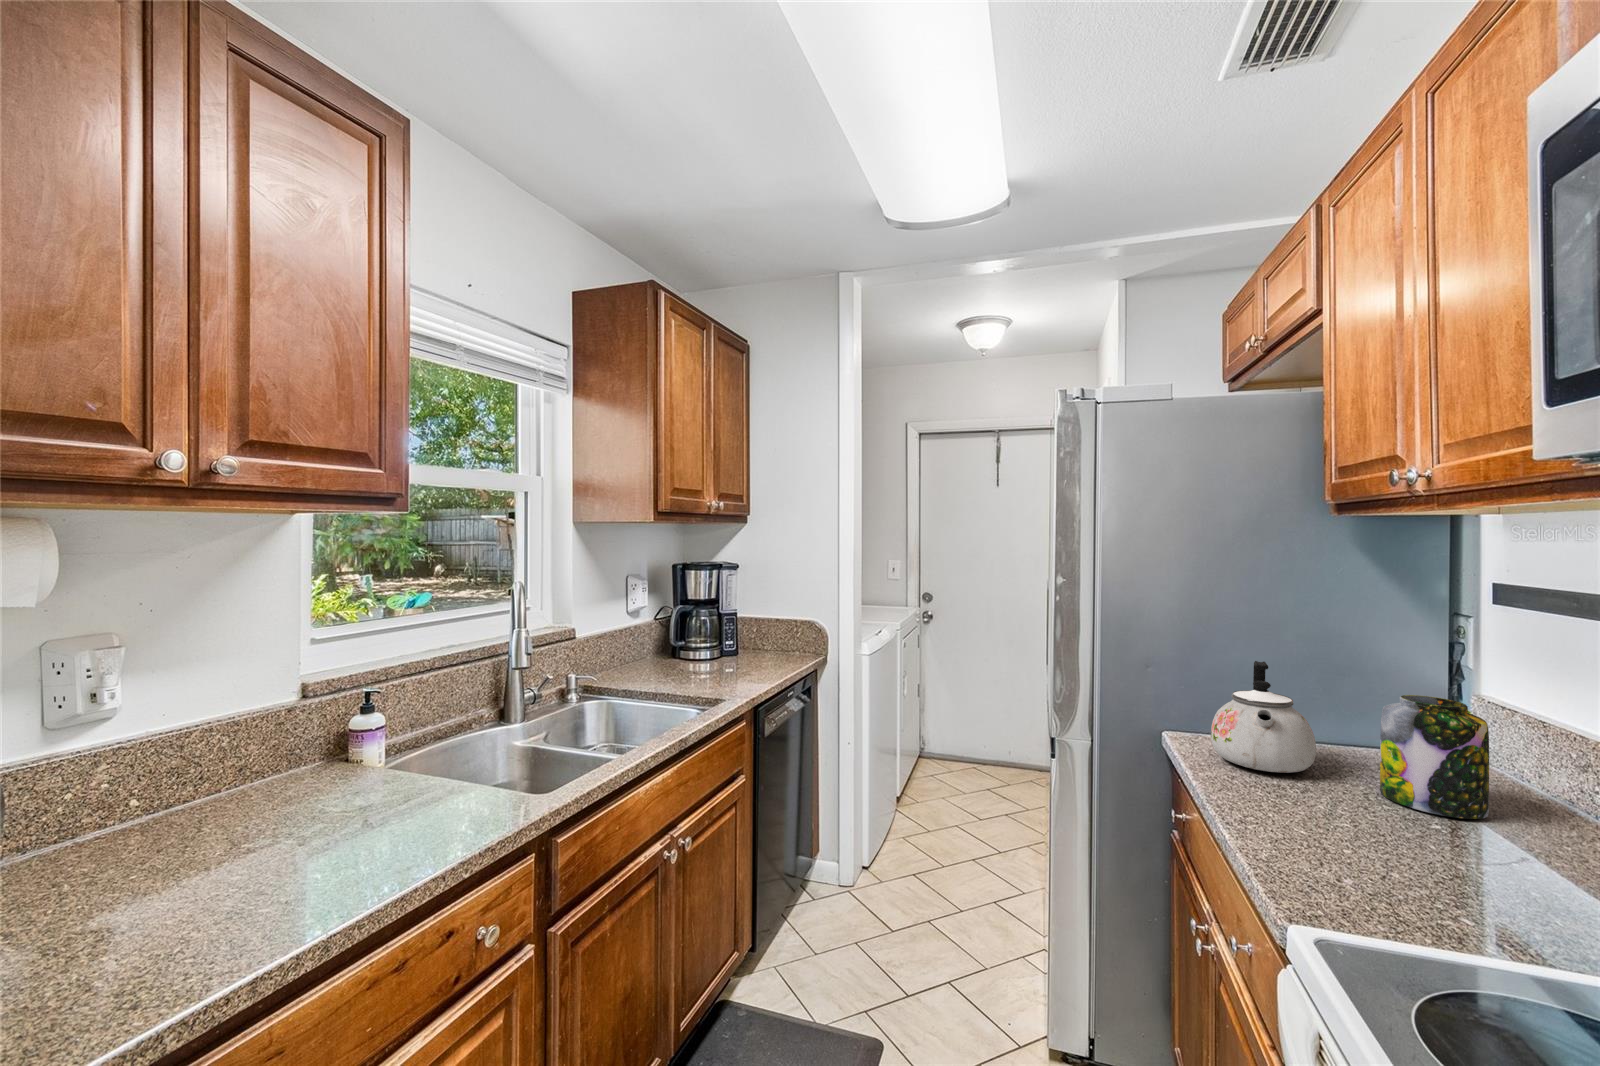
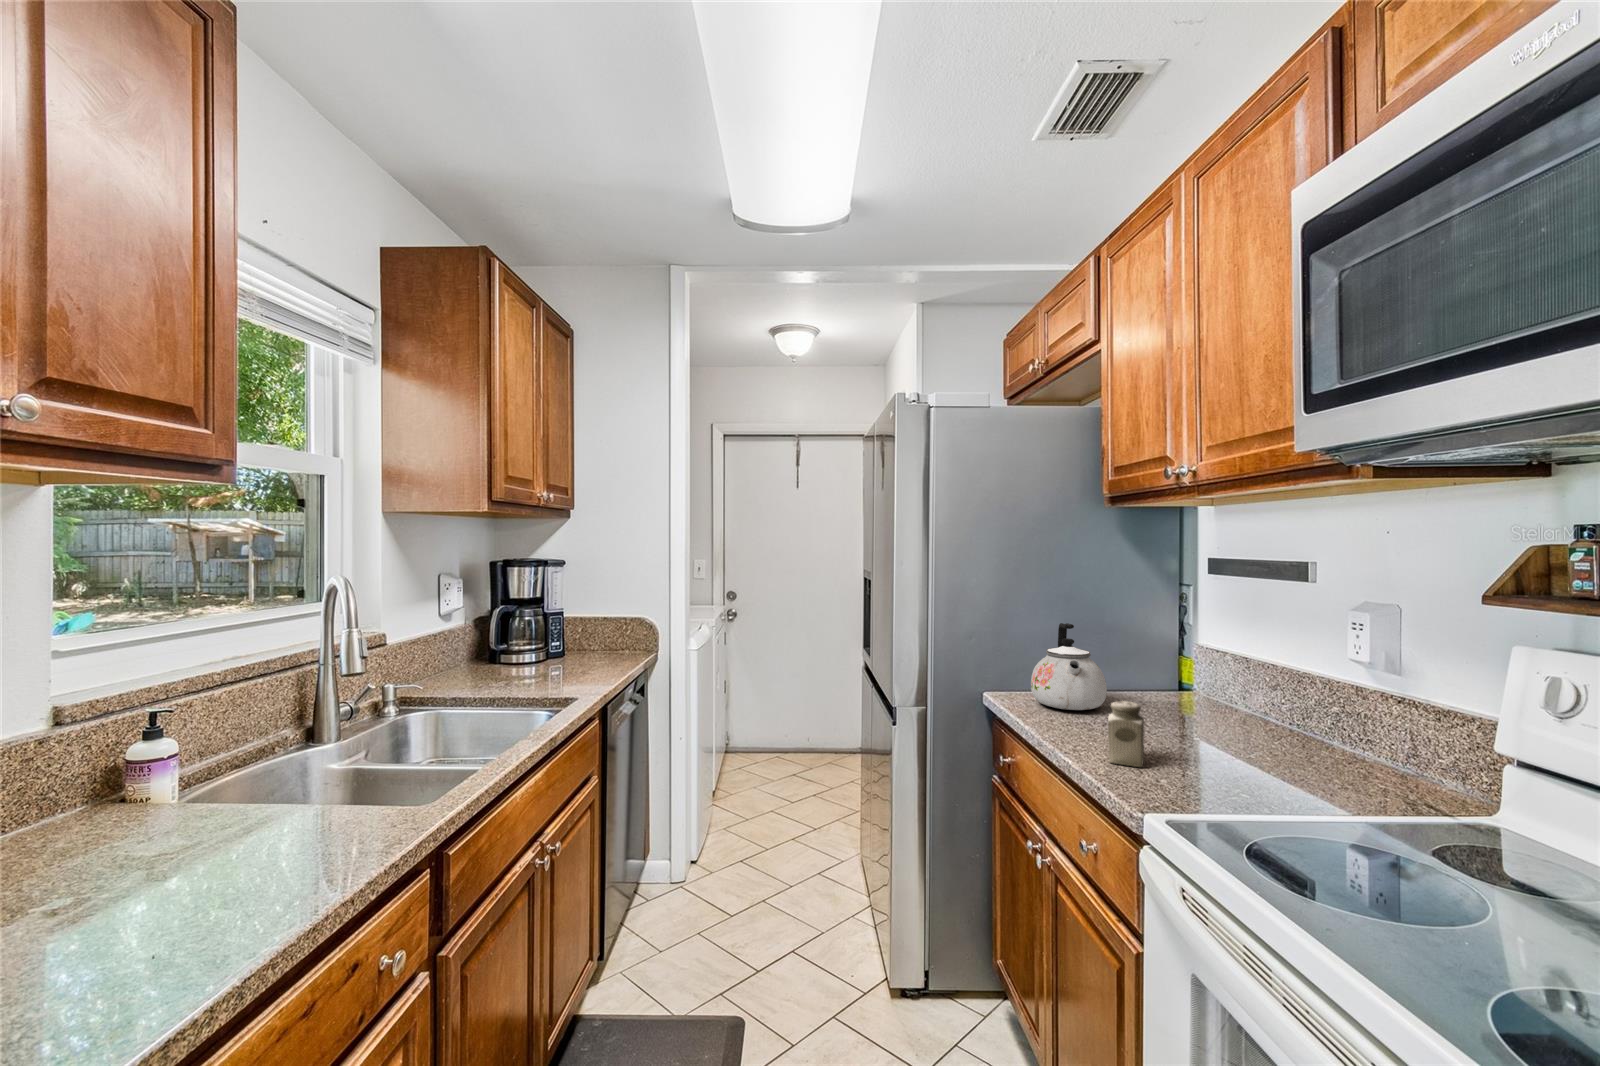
jar: present [1380,695,1489,819] -> none [1151,640,1220,727]
salt shaker: none [1281,773,1338,864] -> present [1108,701,1144,767]

